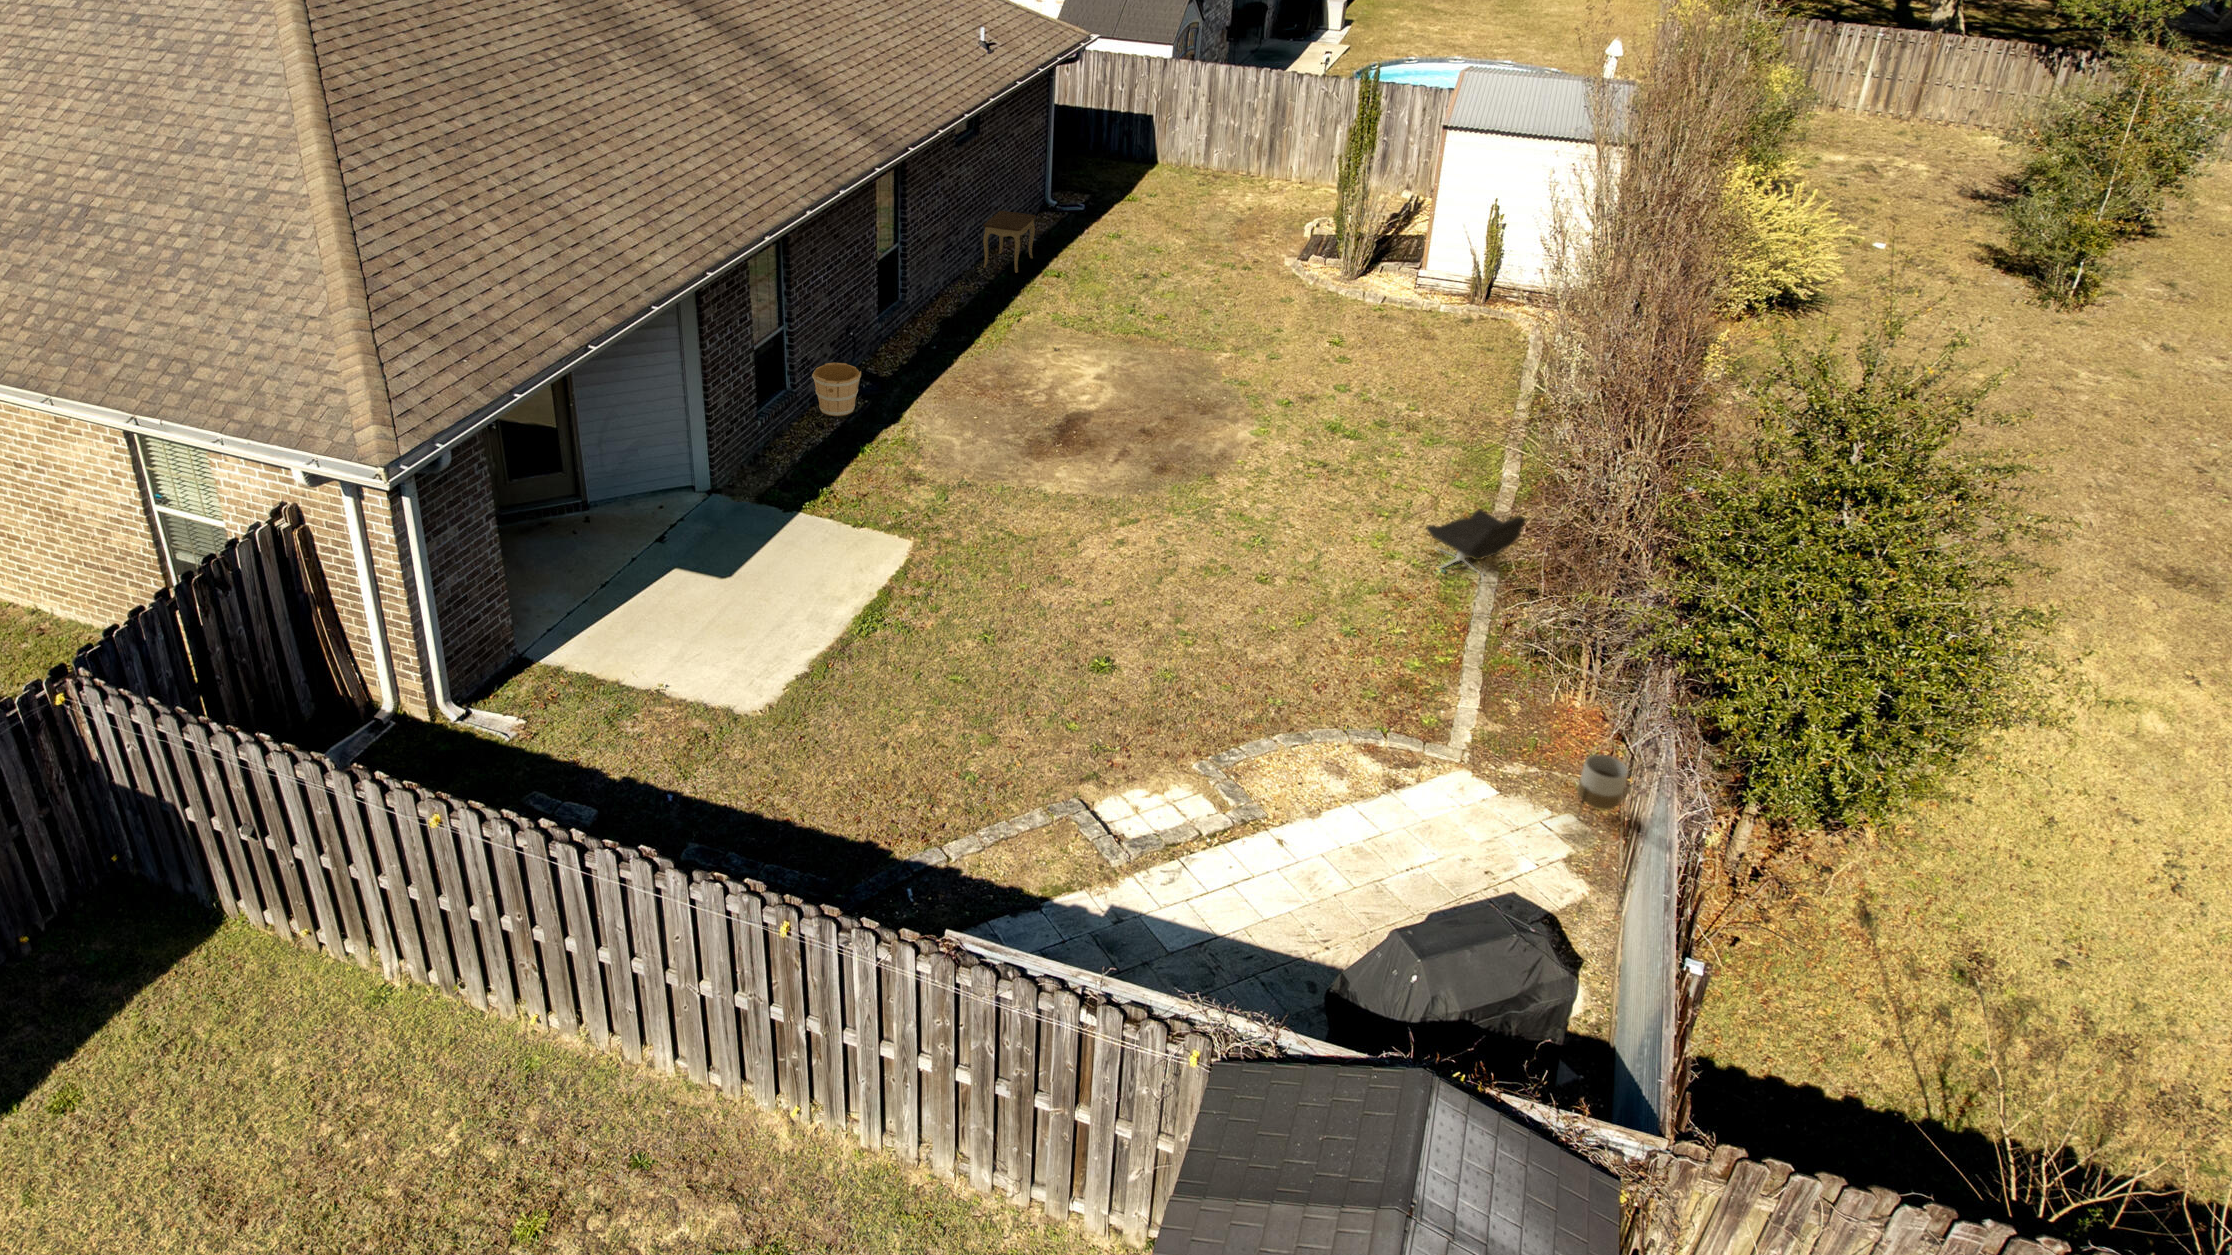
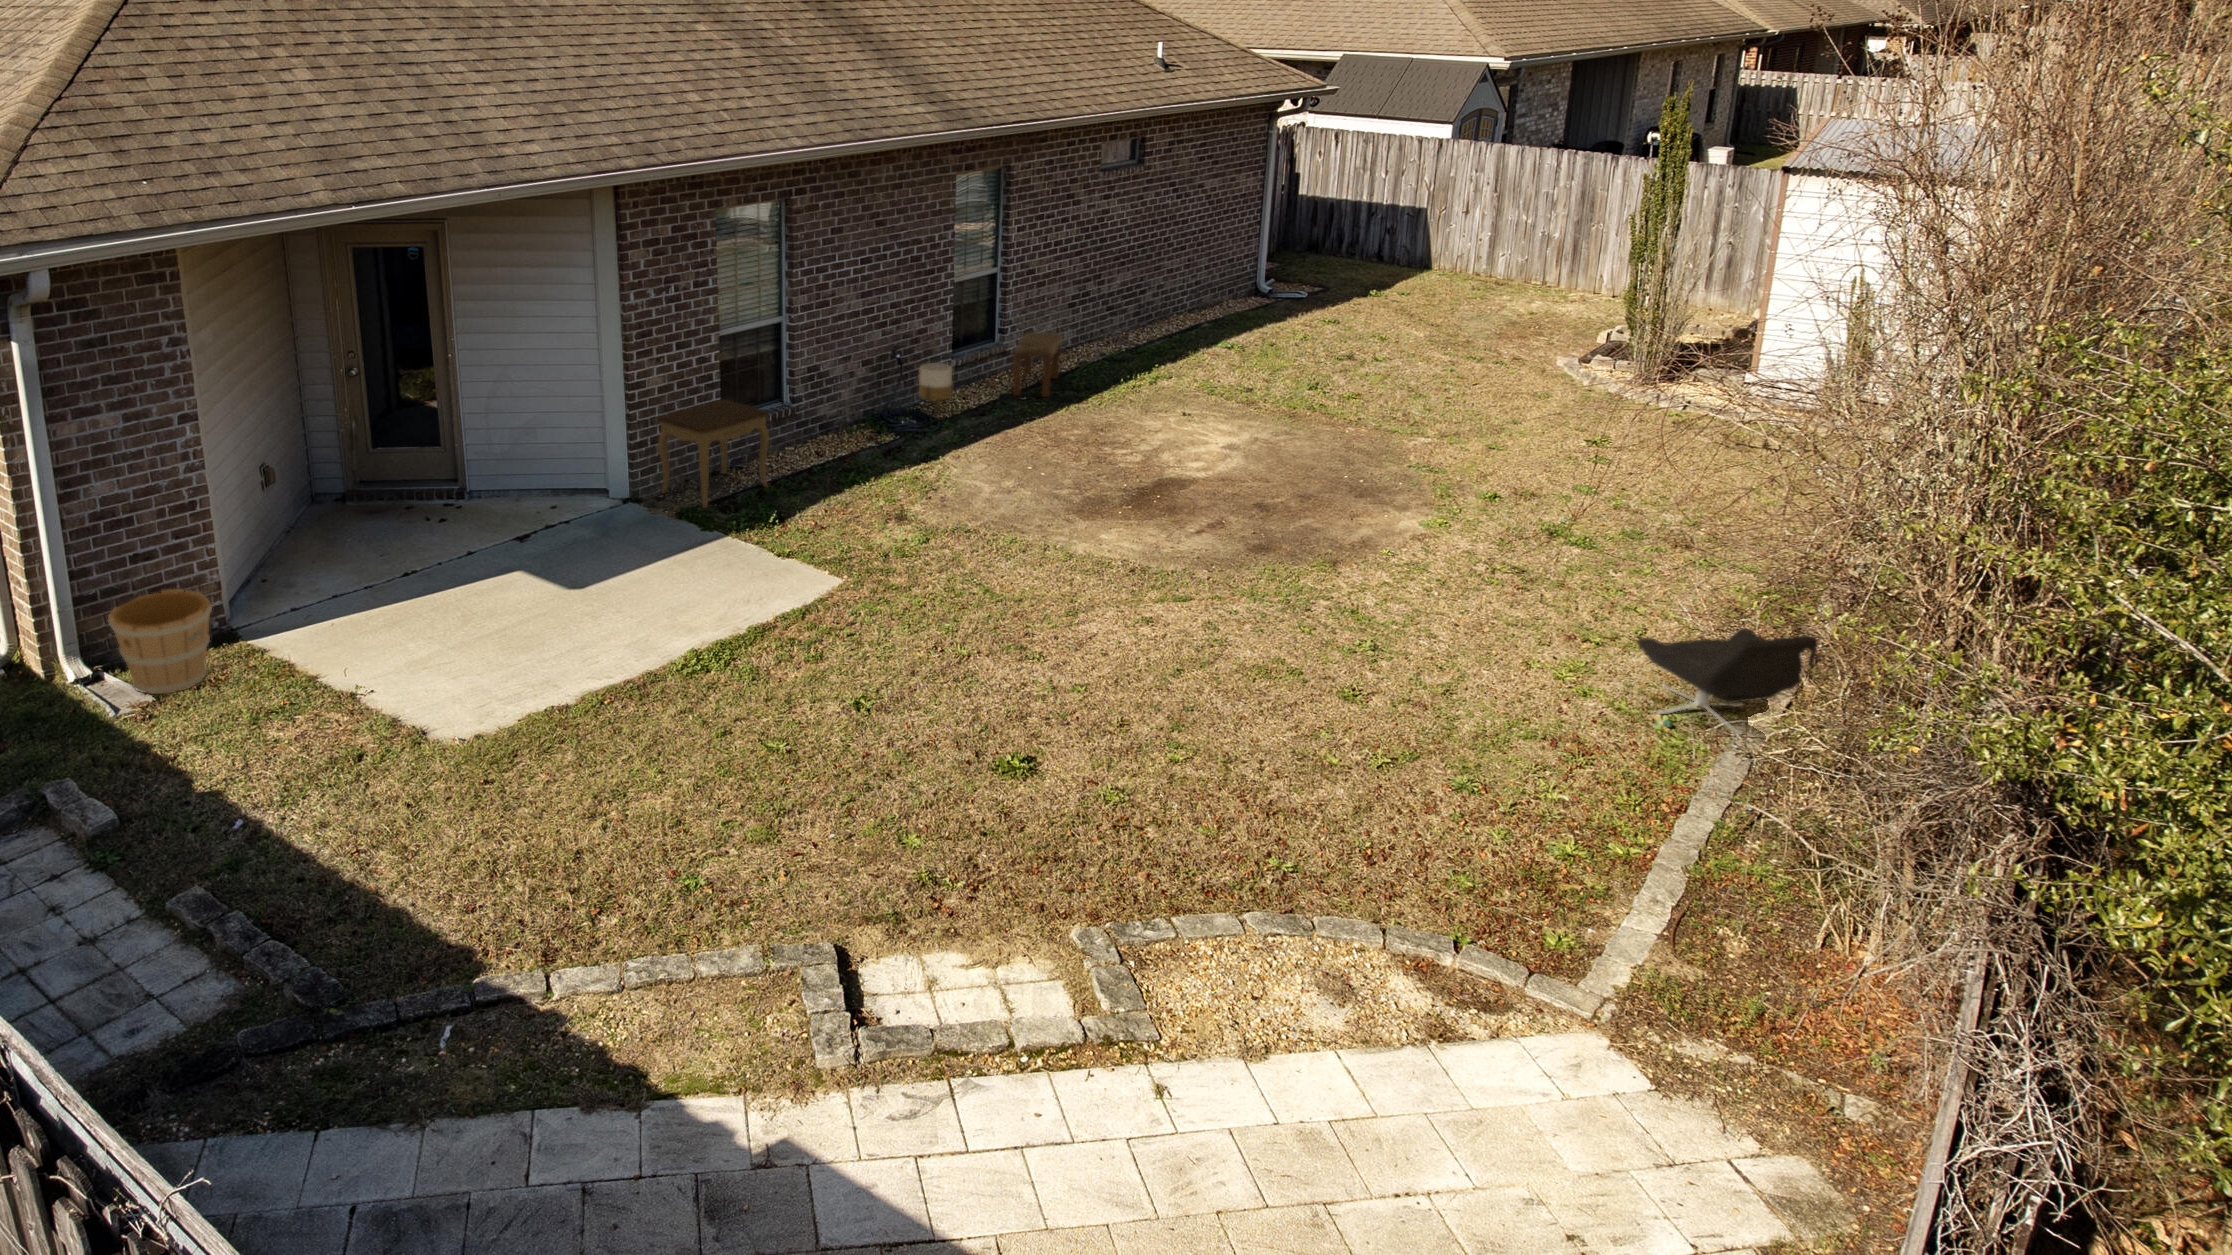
side table: present [983,211,1036,273] -> present [657,399,769,508]
bench: none [918,289,951,347] -> present [1013,332,1063,397]
wooden bucket: present [812,363,861,416] -> present [108,589,212,694]
planter: present [1577,754,1629,814] -> present [919,363,953,409]

